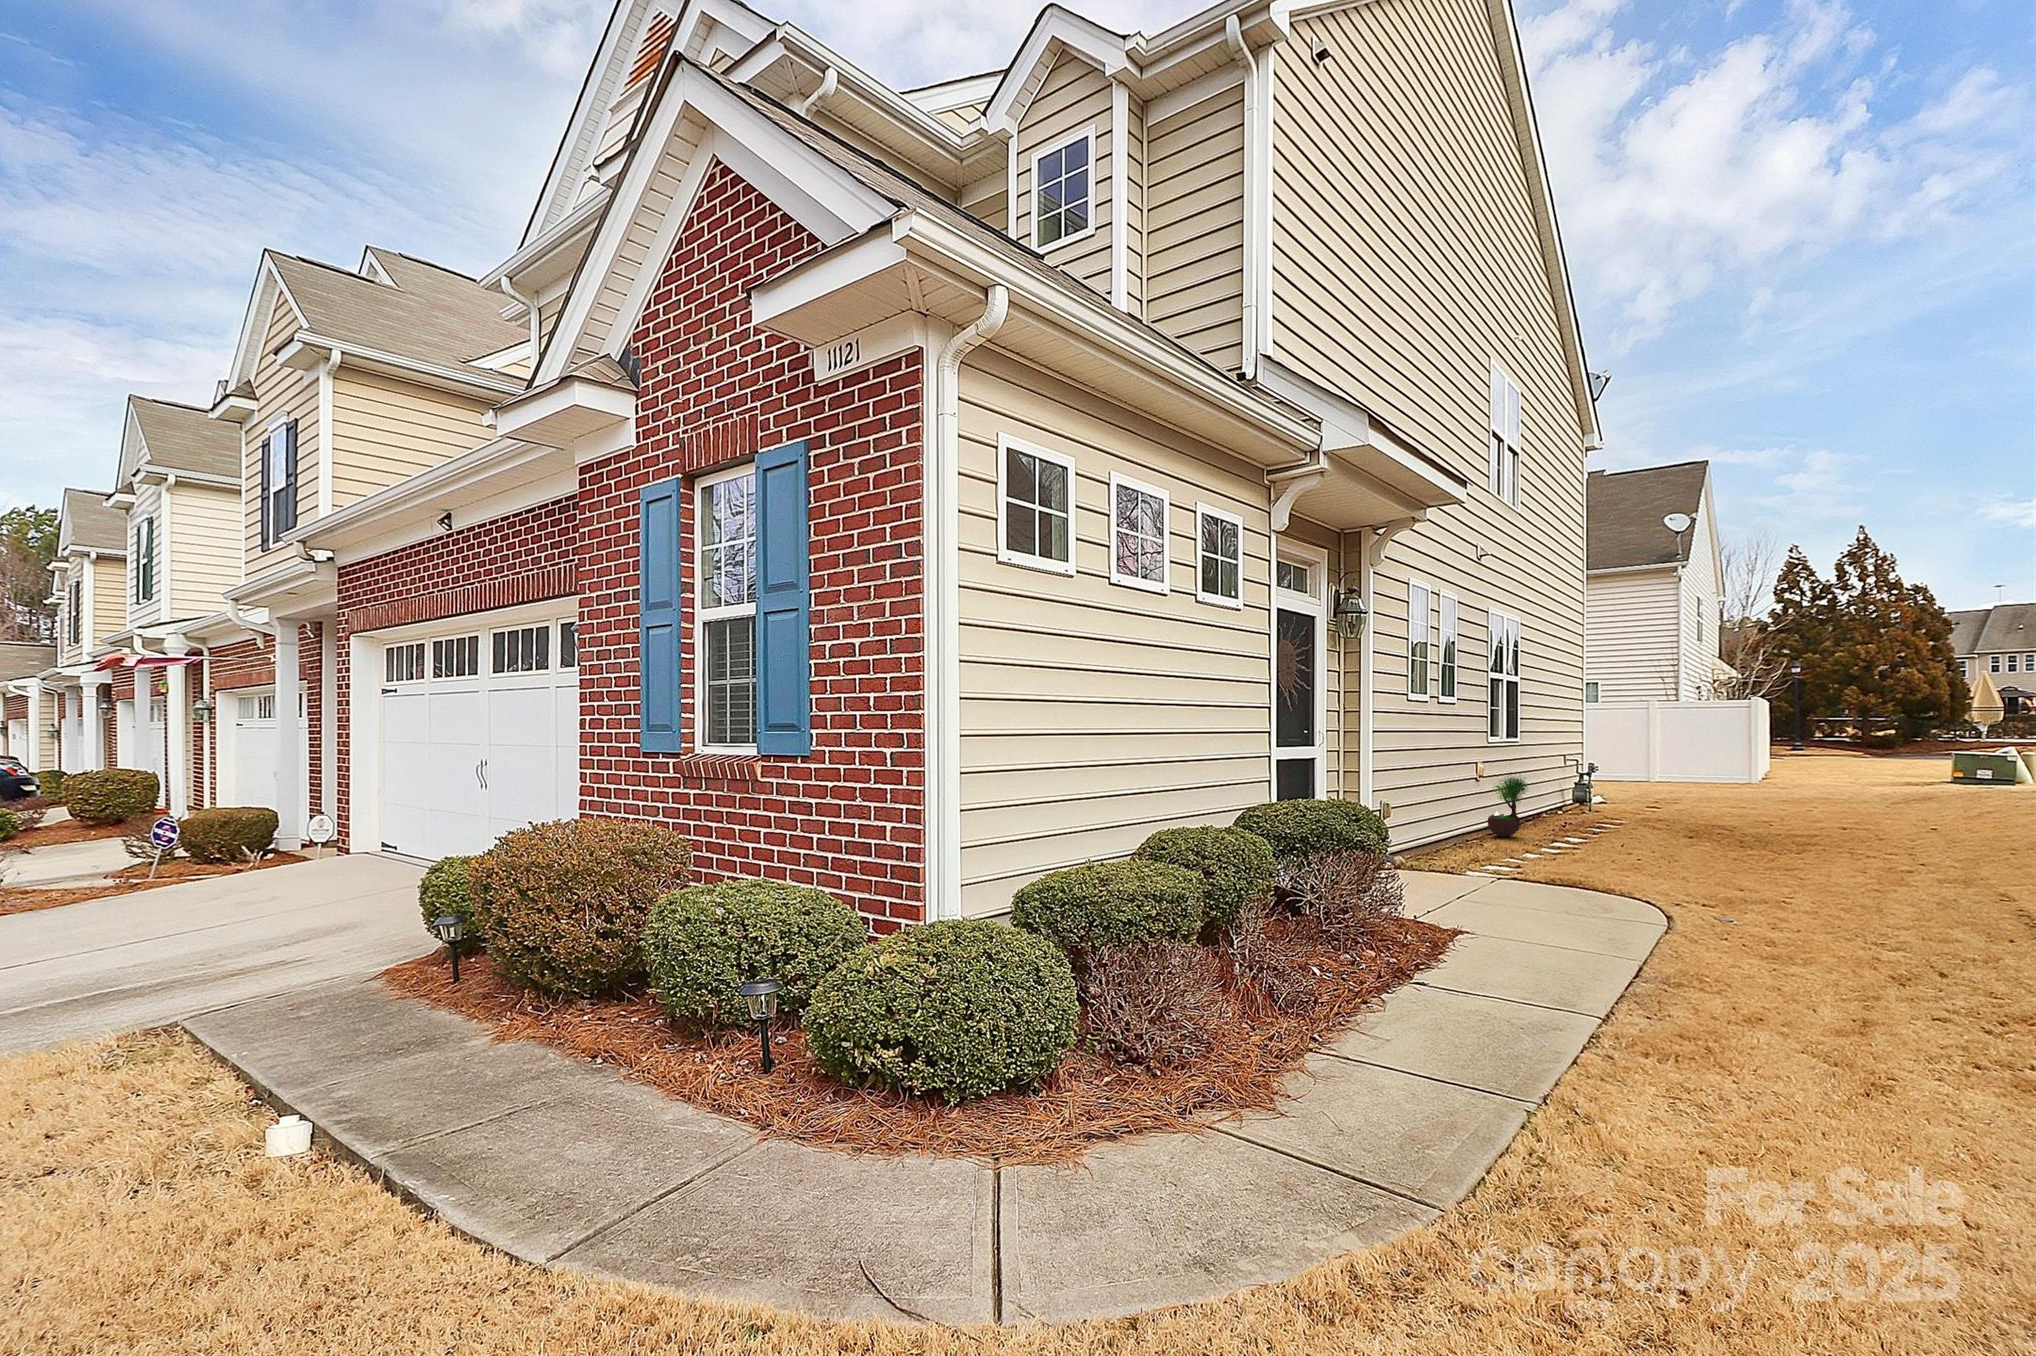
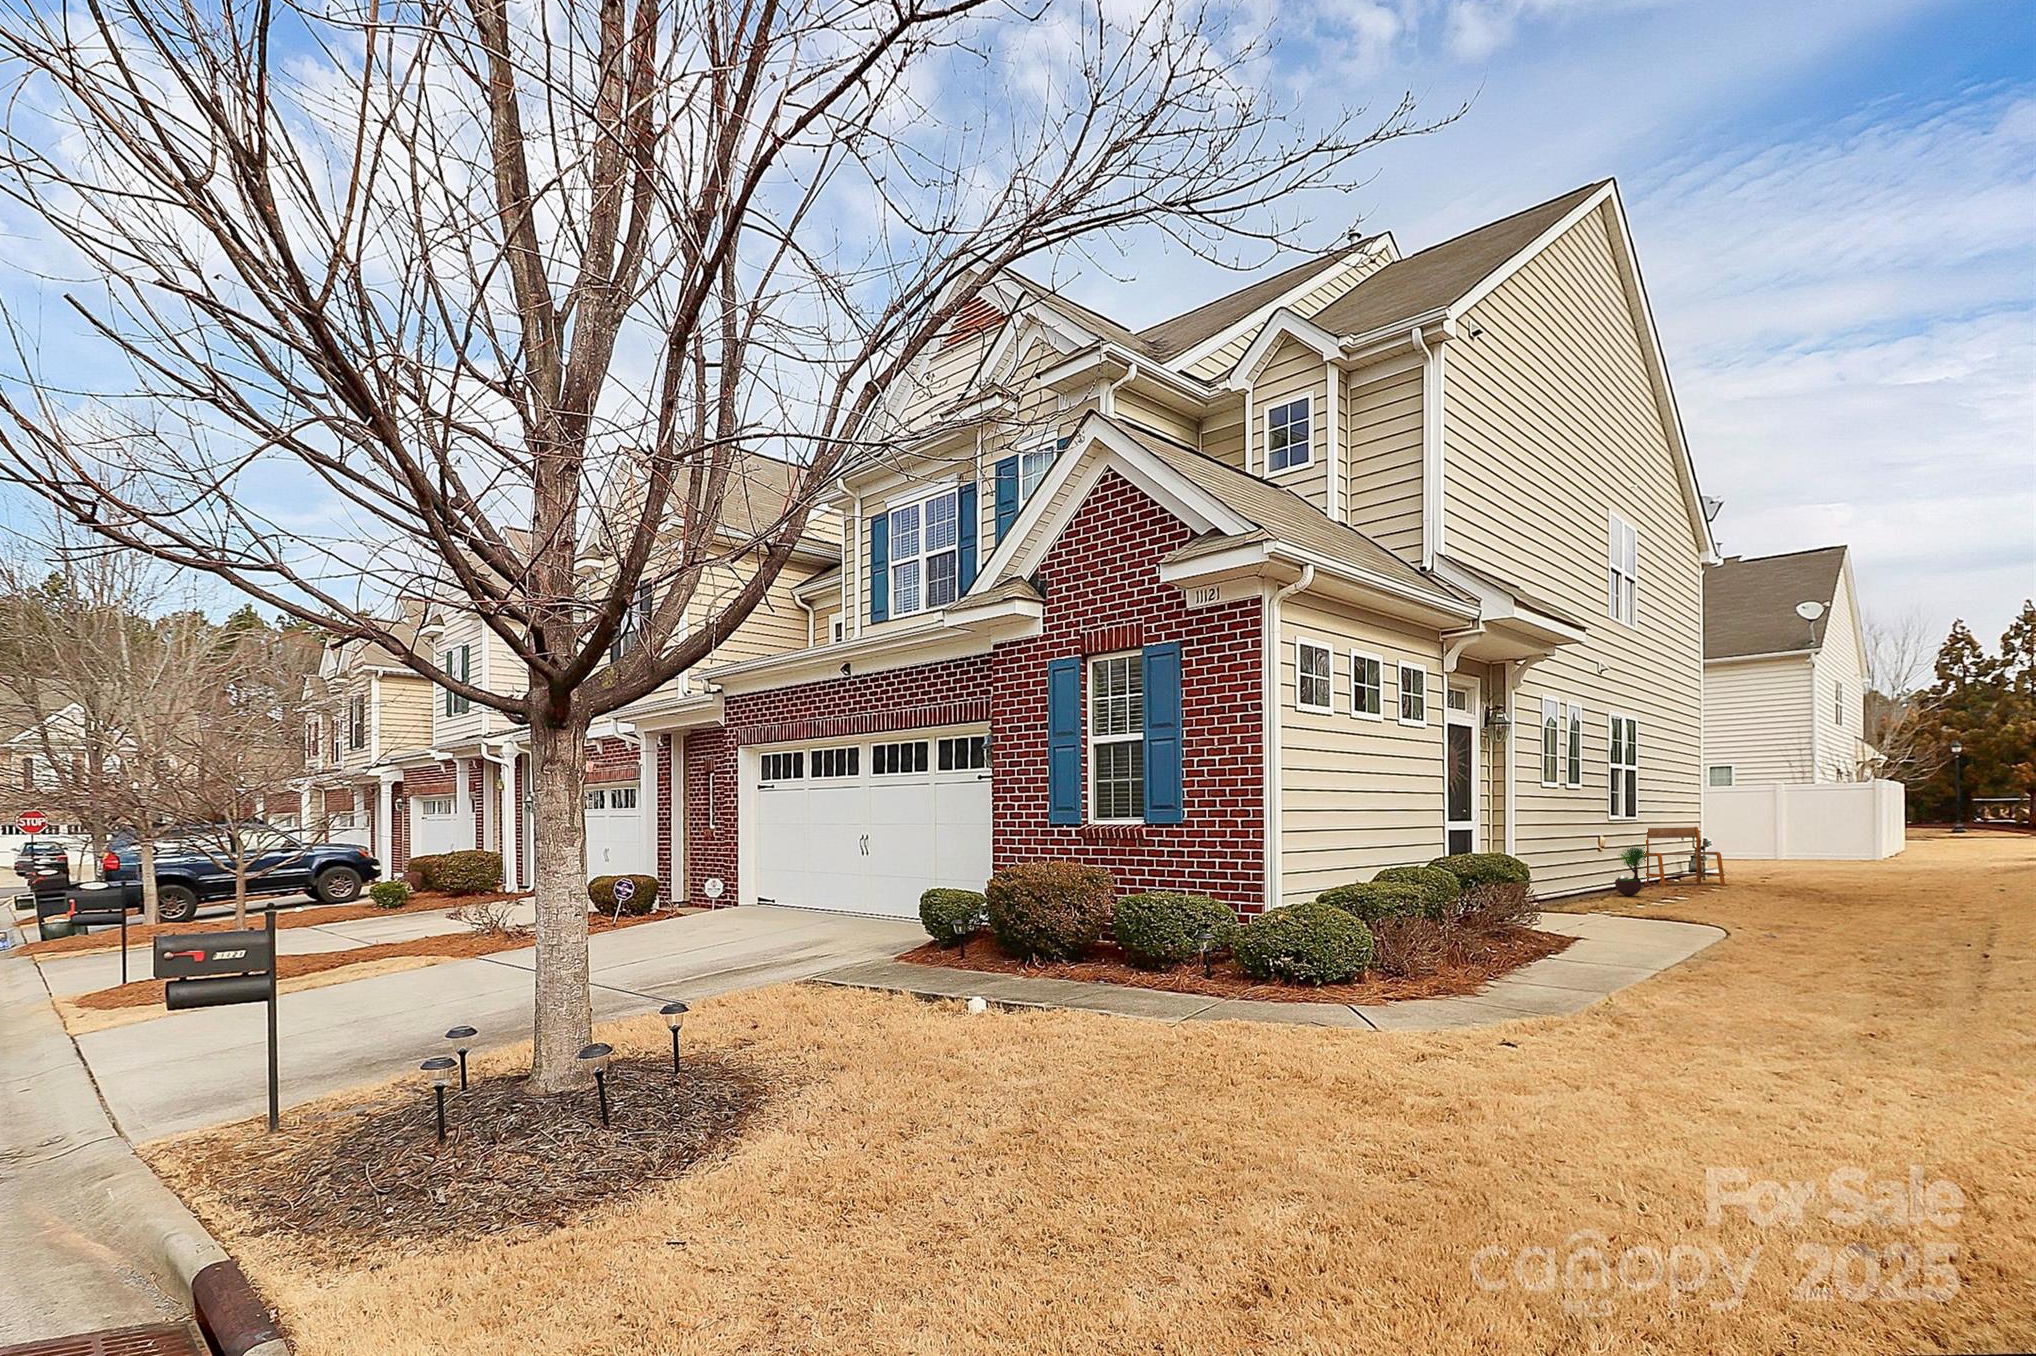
bench: none [1515,750,1610,822] -> present [1644,827,1725,887]

